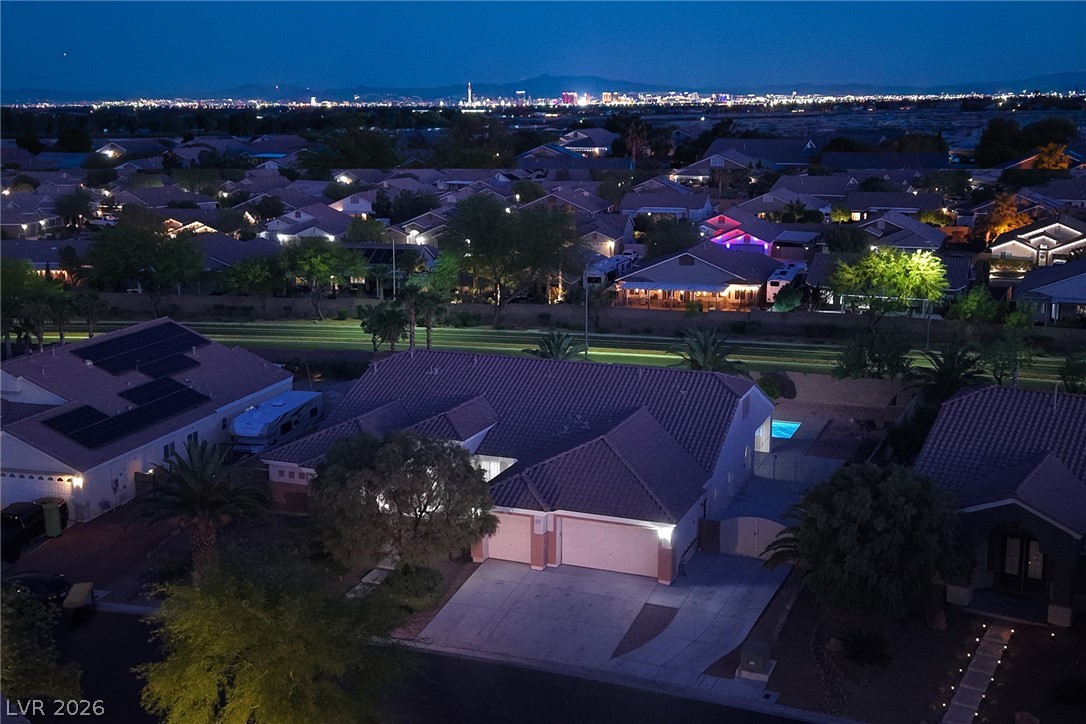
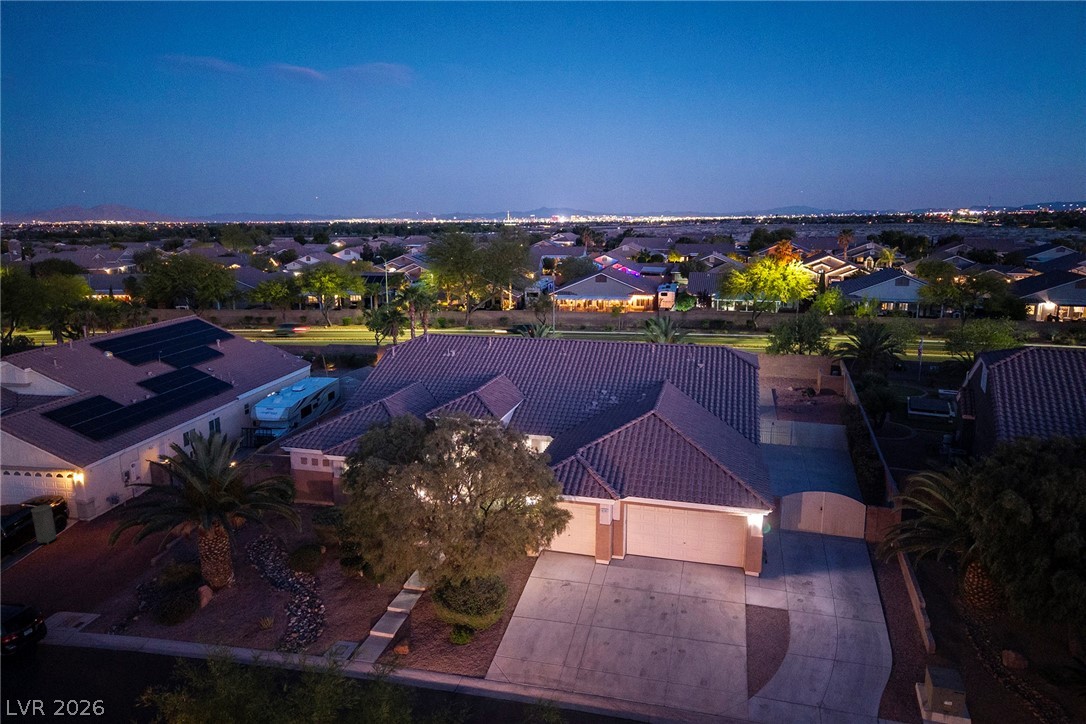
bench: present [63,583,94,621] -> none [24,614,77,674]

